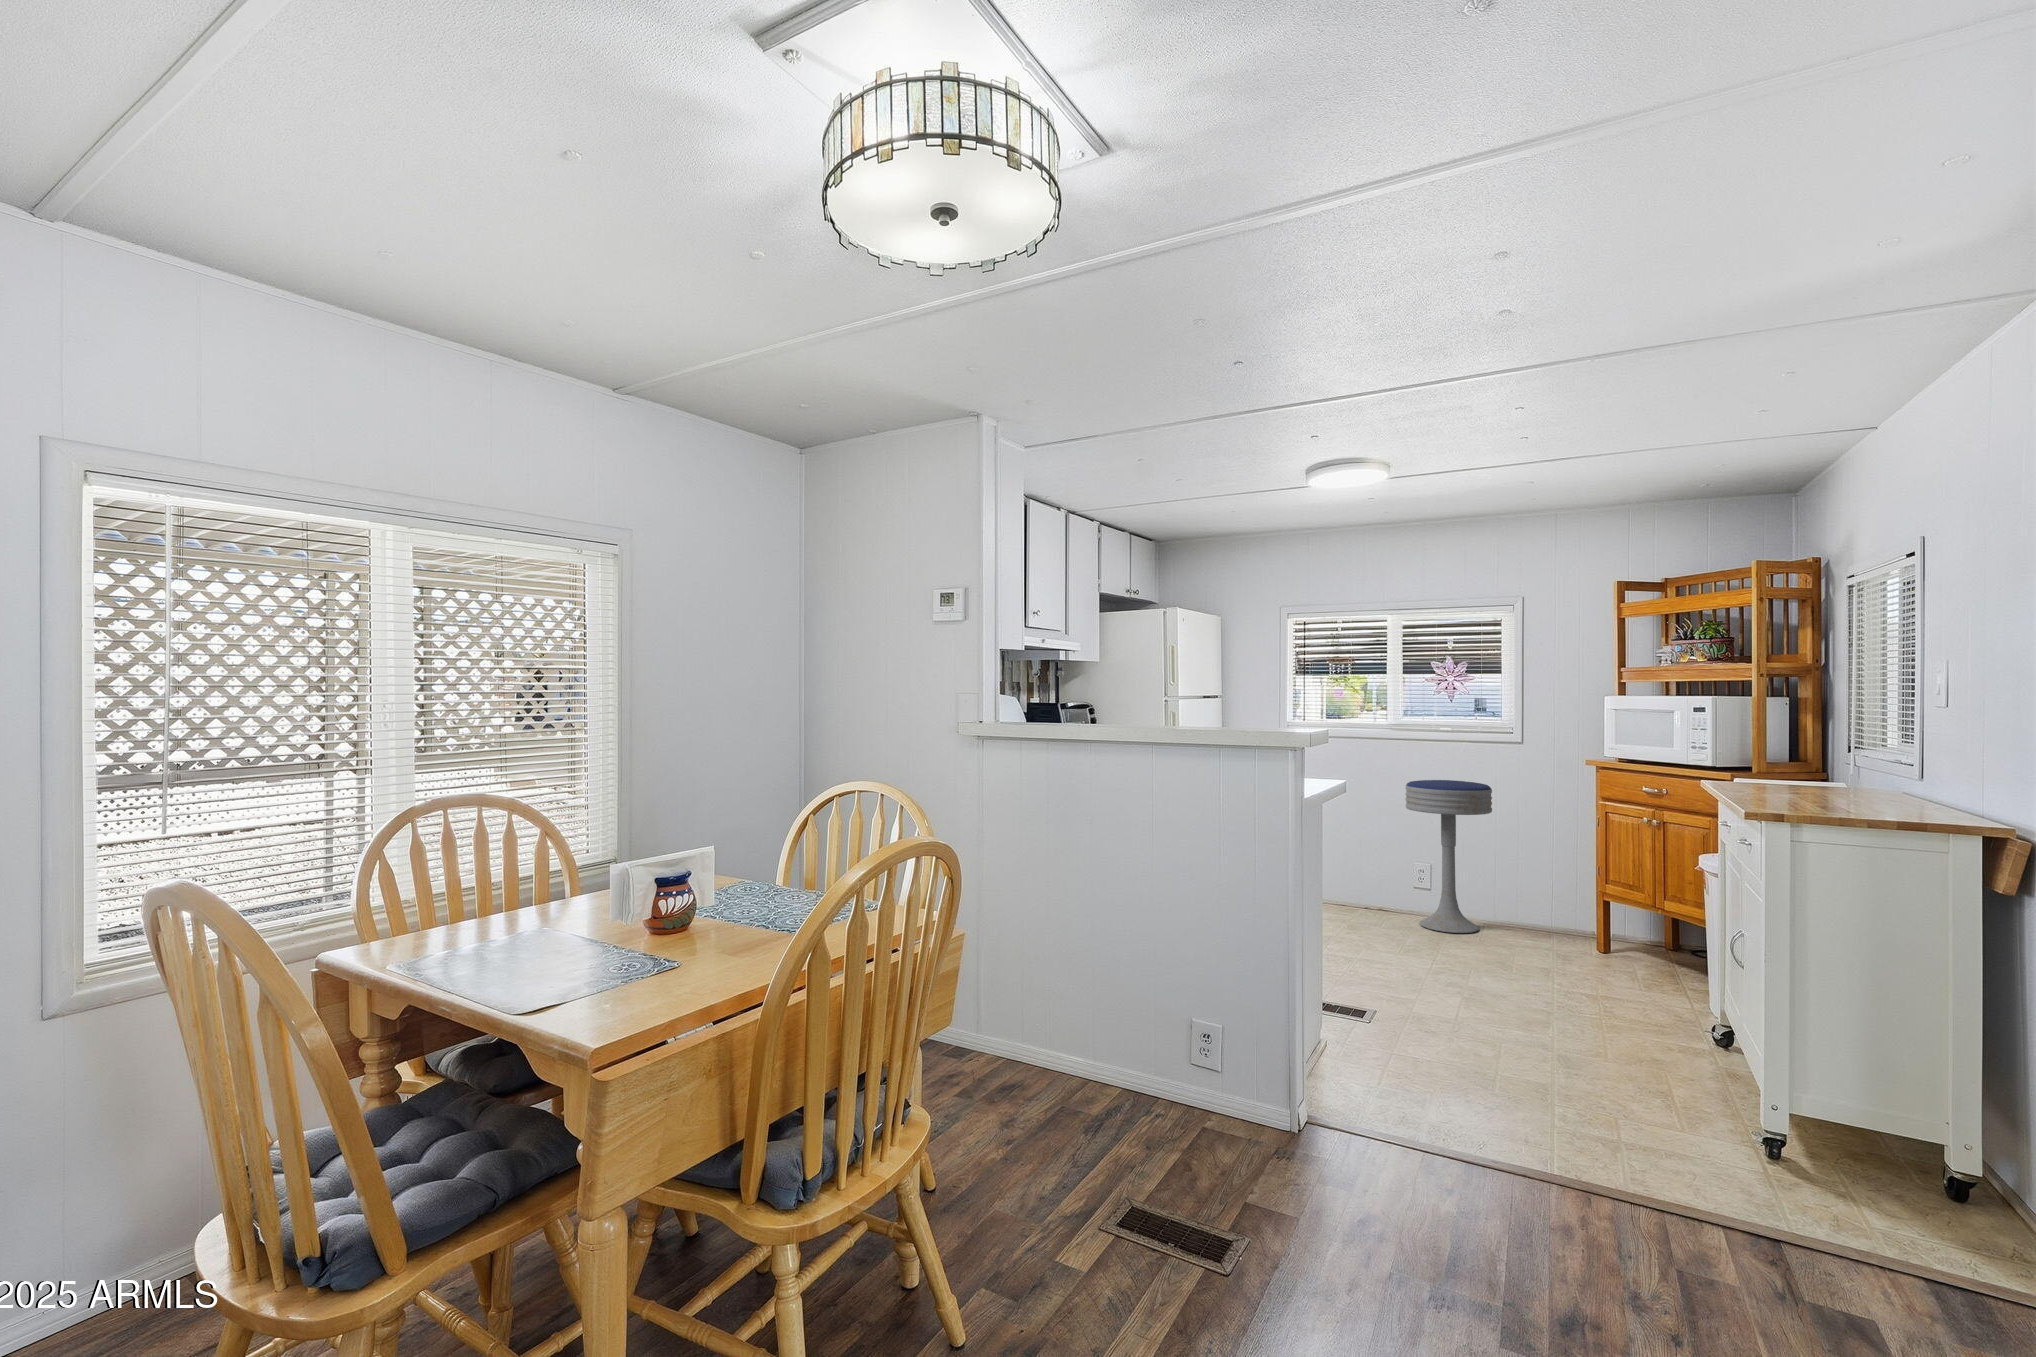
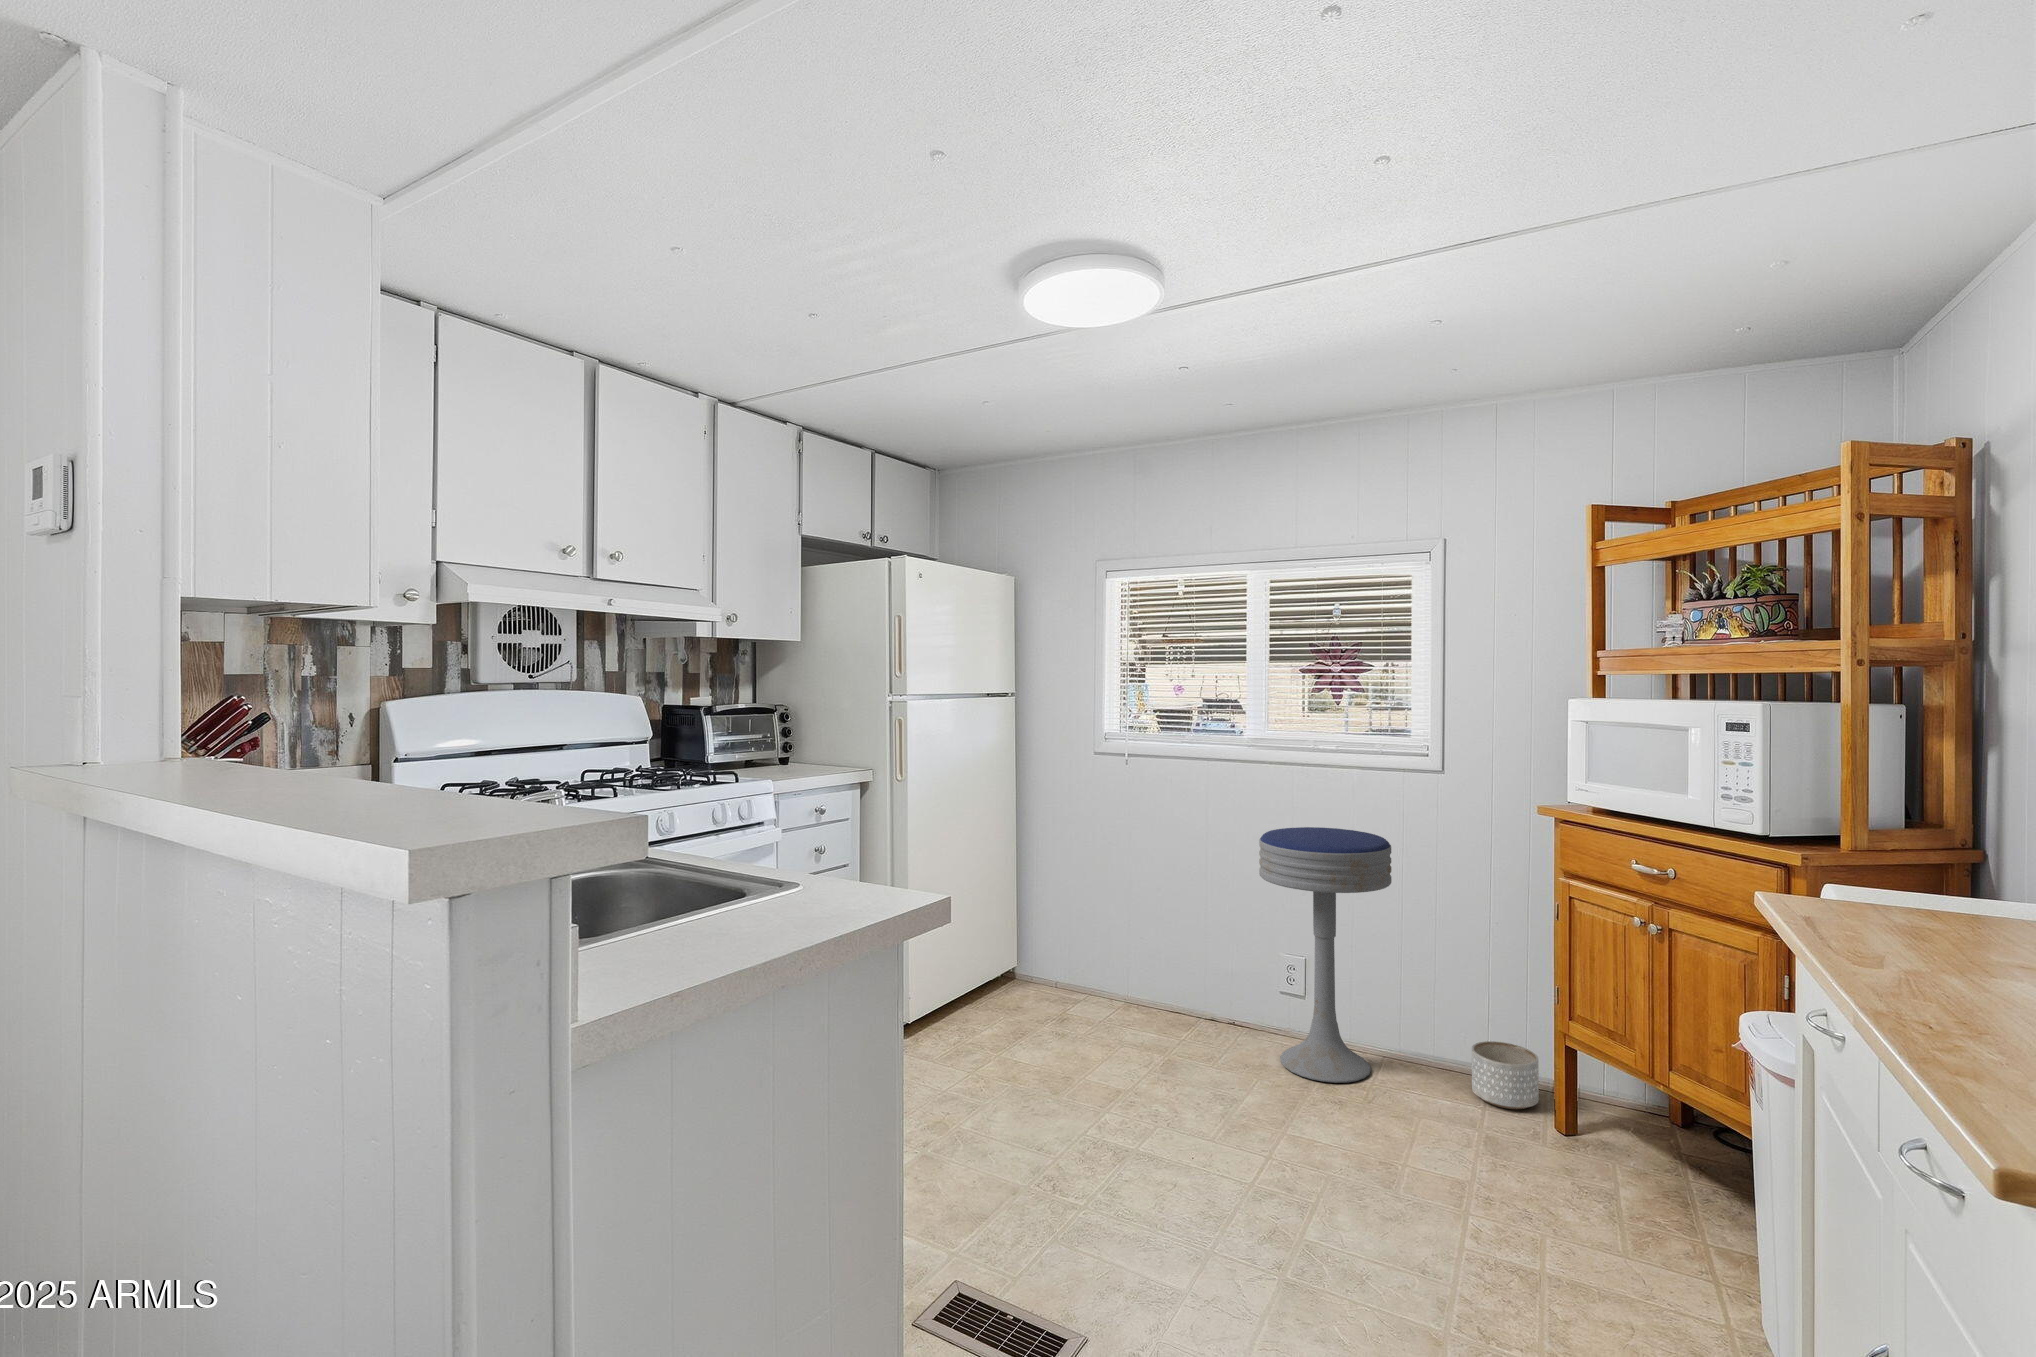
planter: none [1544,908,1586,943] -> present [1472,1041,1539,1109]

